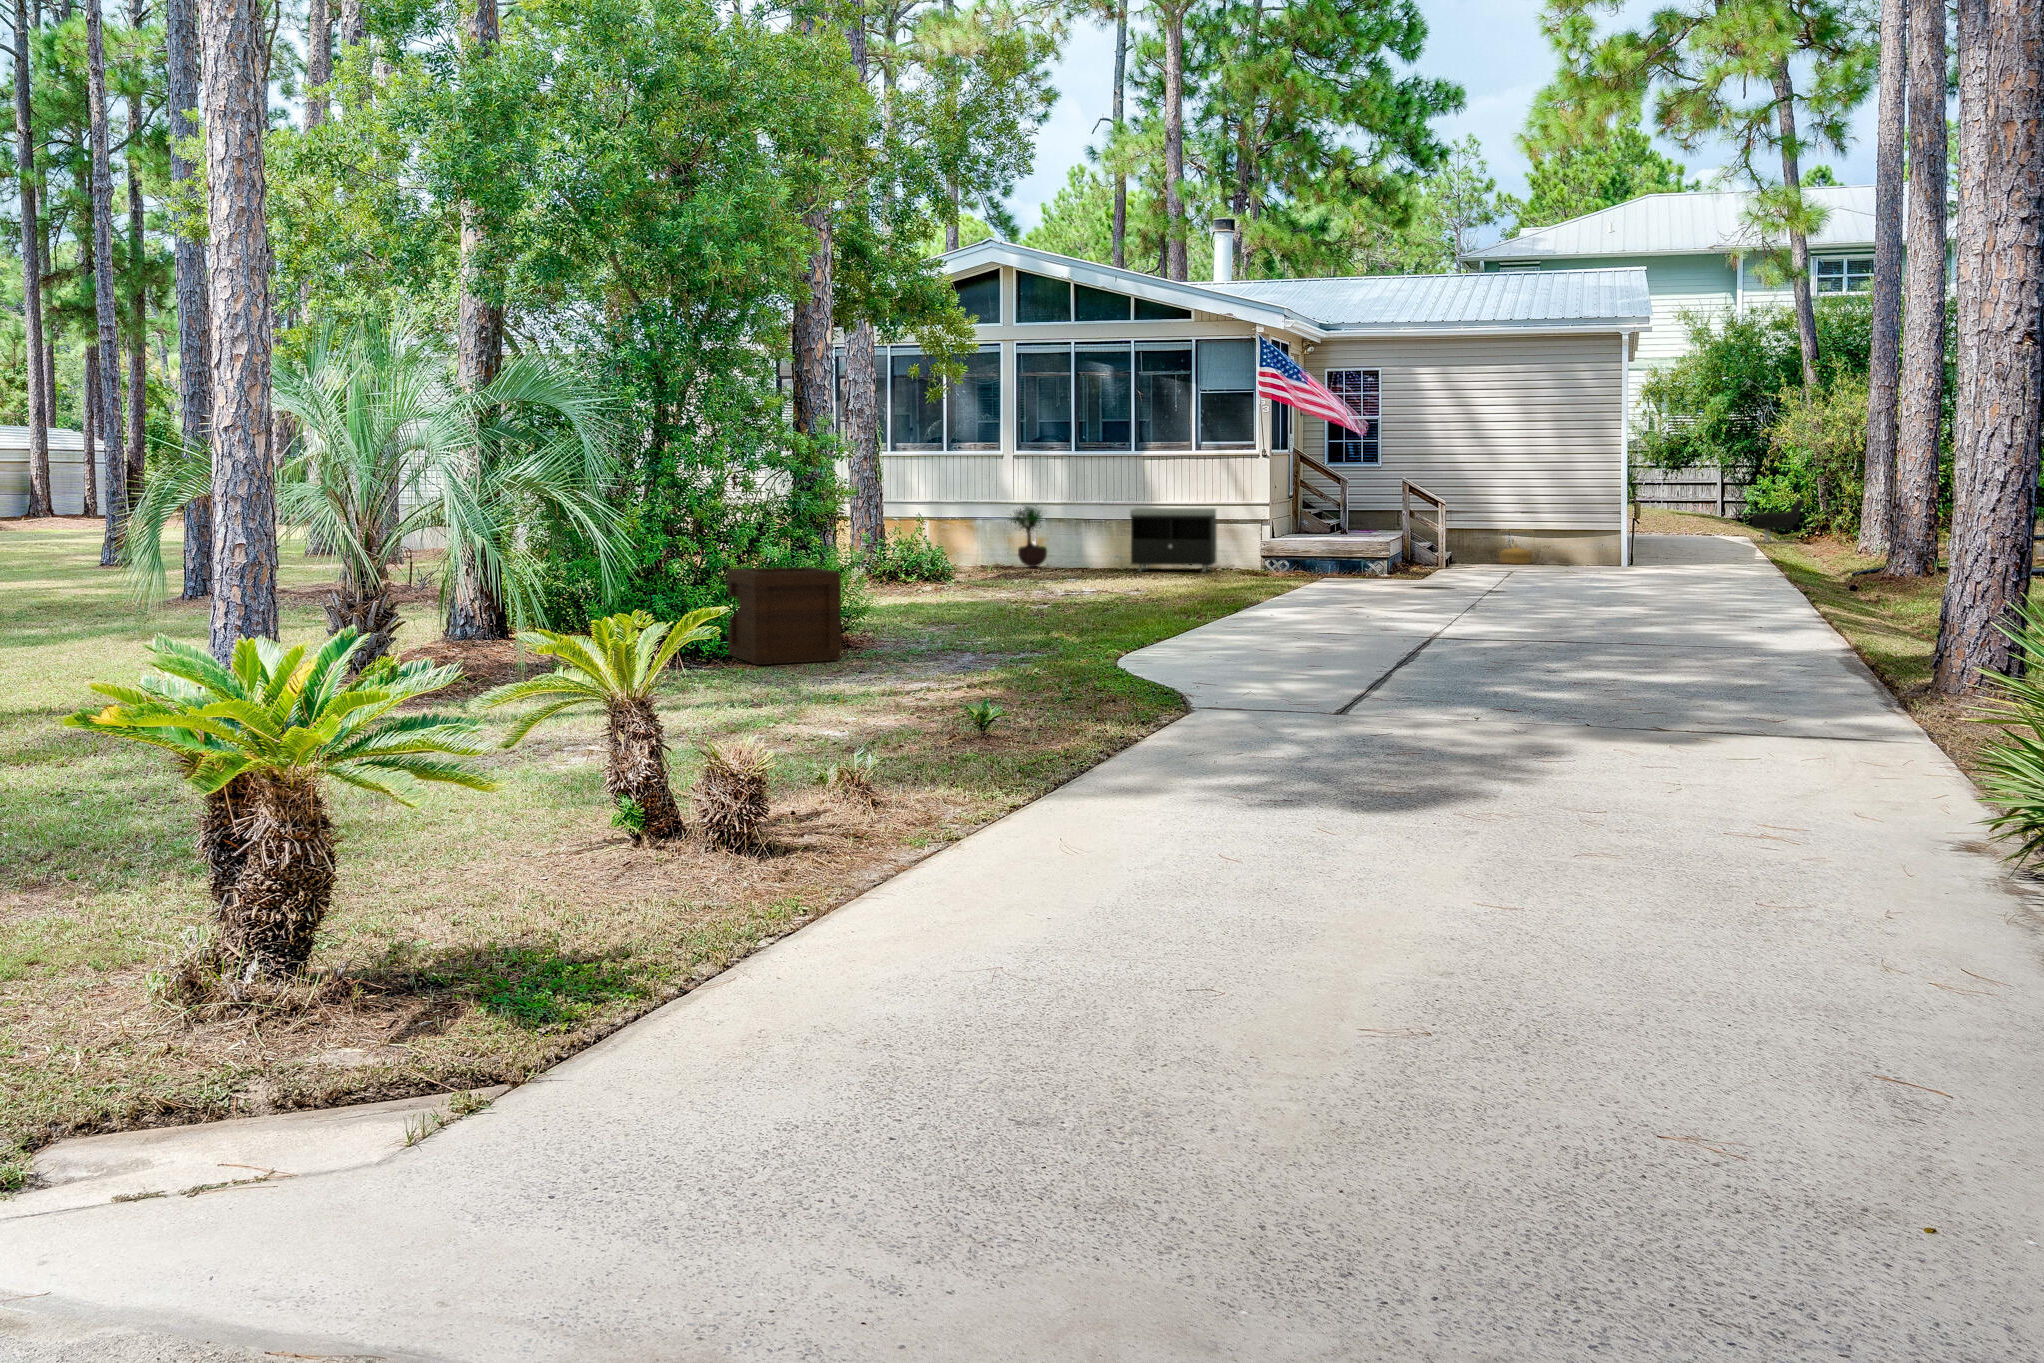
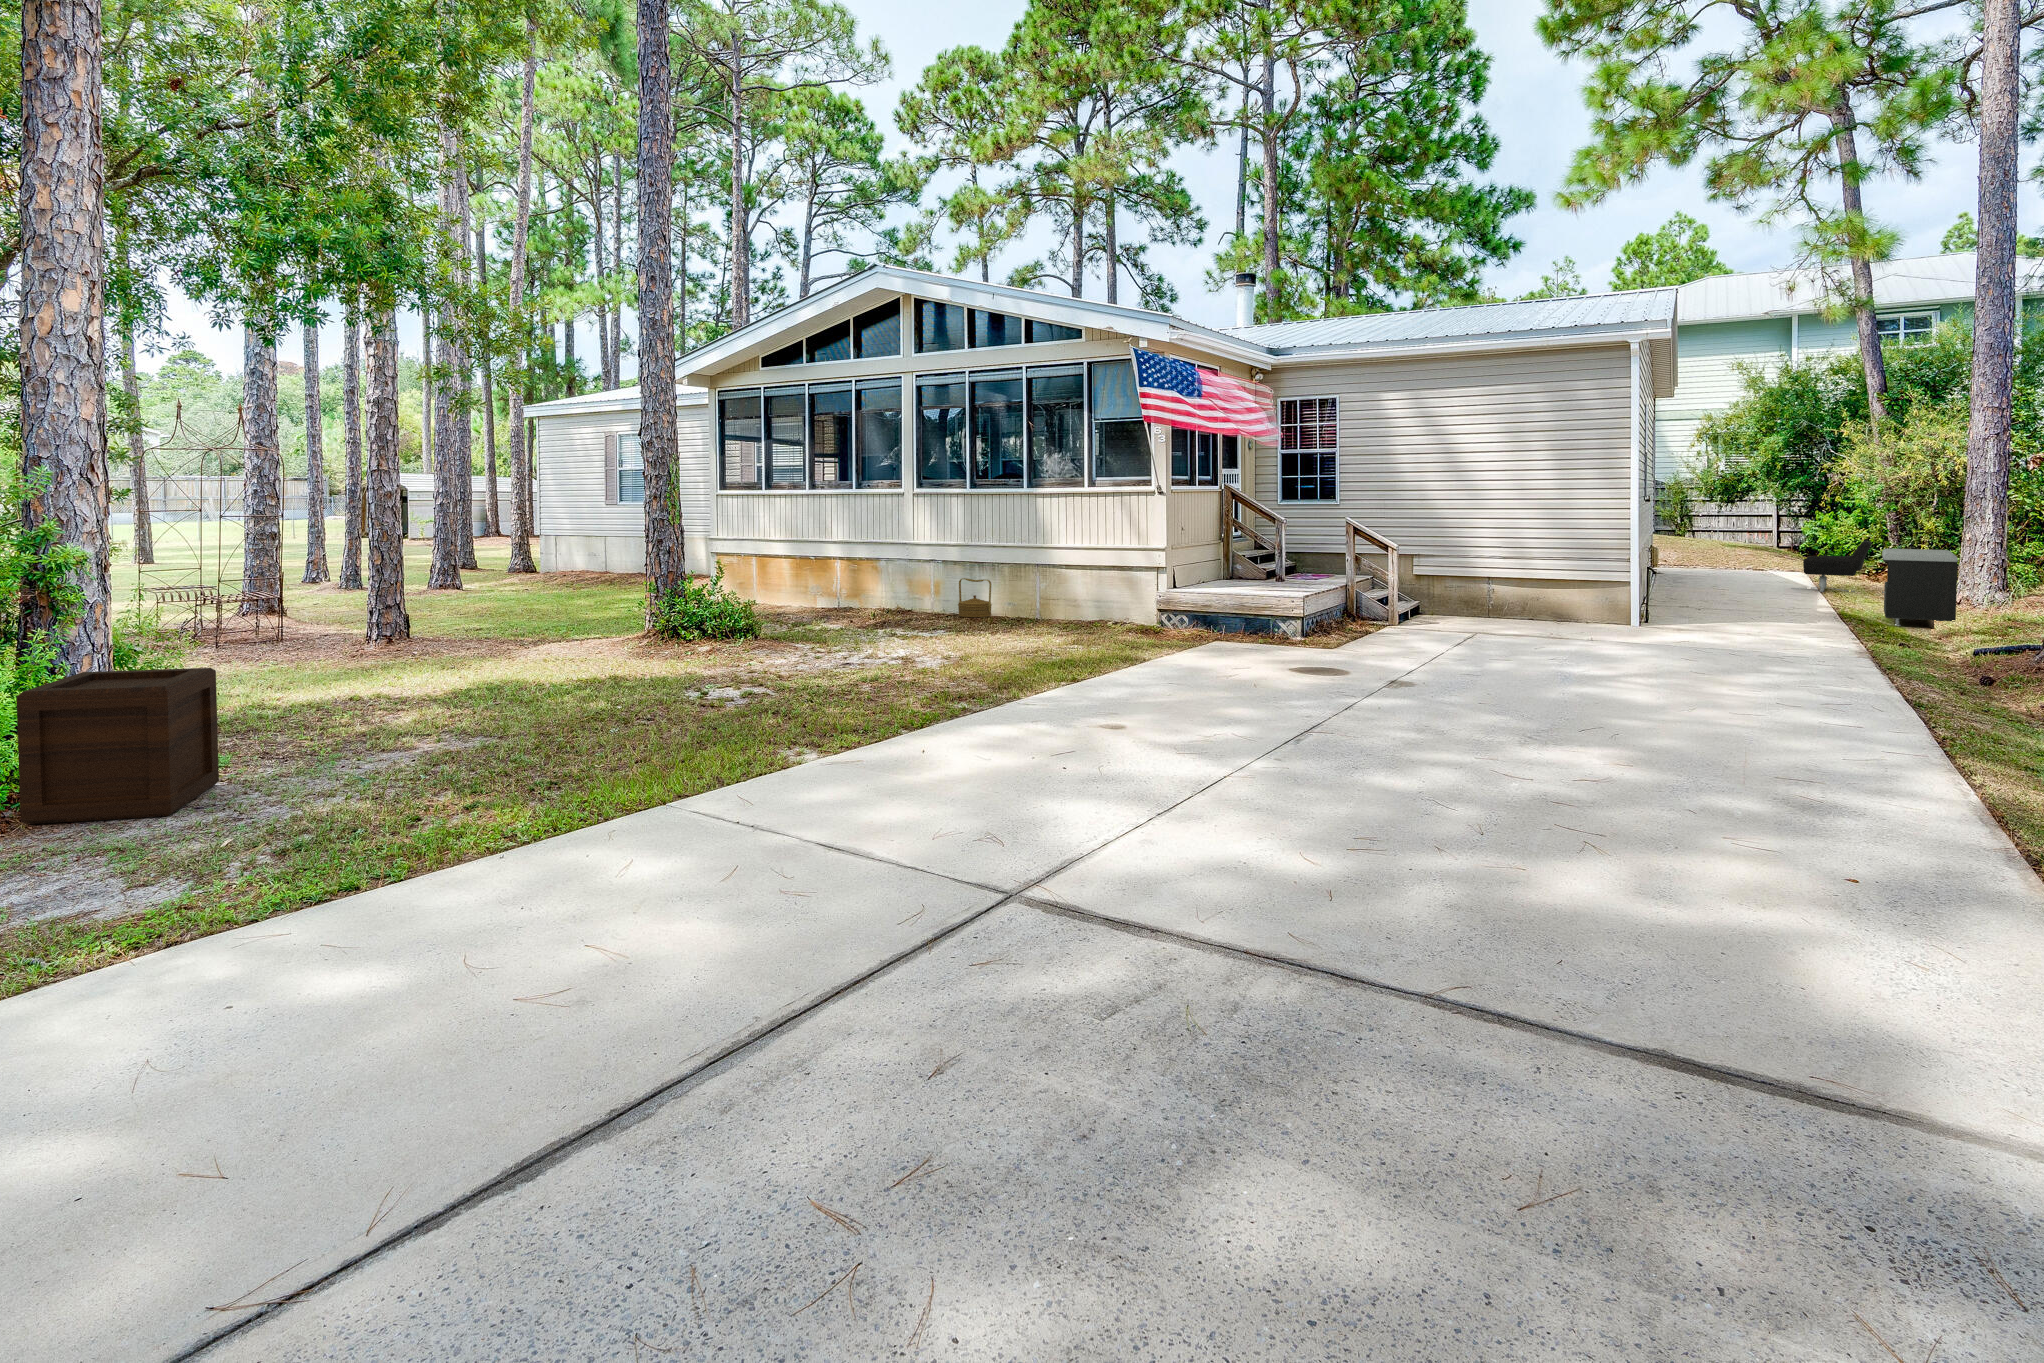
potted tree: present [1010,505,1047,567] -> none [898,539,944,612]
storage bench: present [1130,508,1217,572] -> present [1882,549,1958,626]
woven basket: present [1499,530,1533,564] -> present [958,578,992,617]

